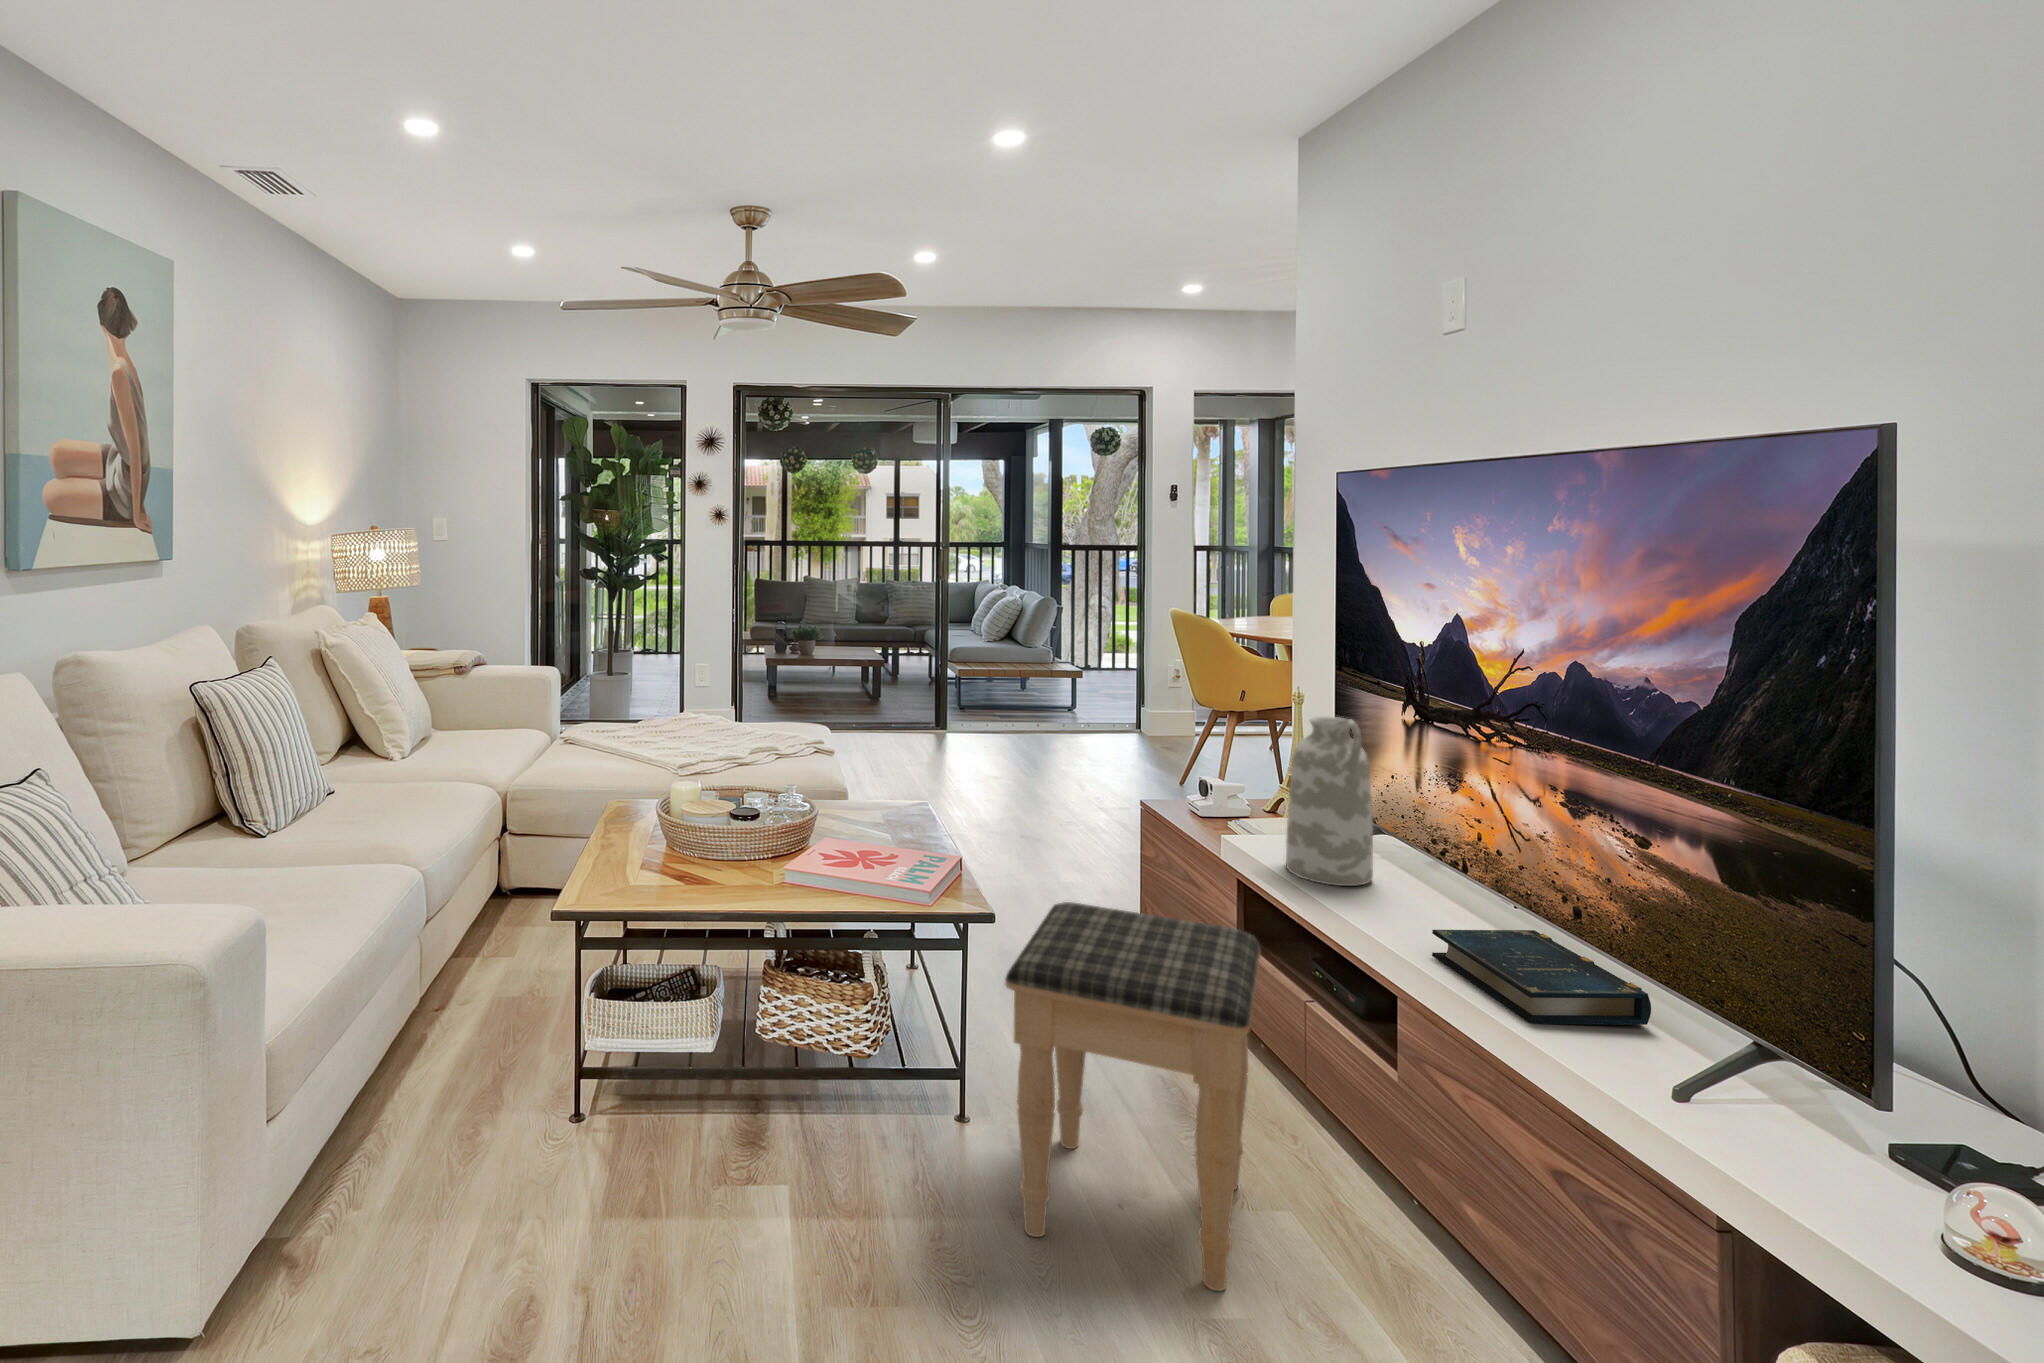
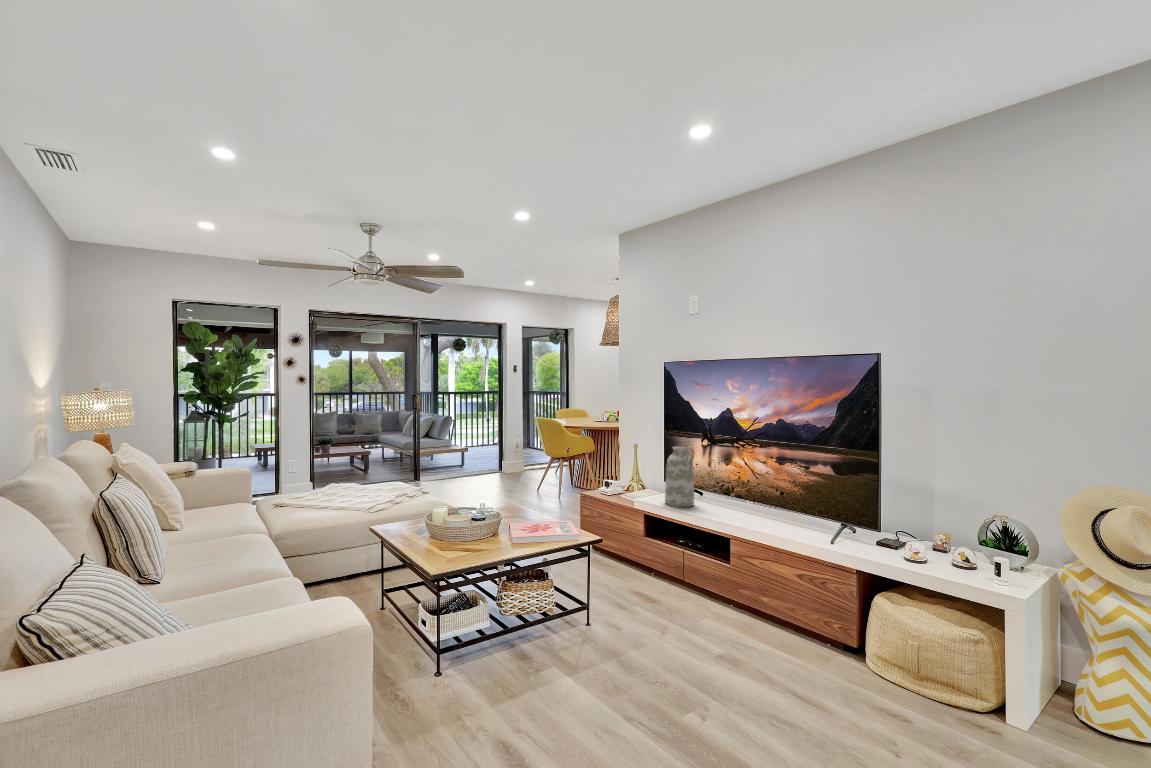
footstool: present [1005,902,1260,1291] -> none [624,523,729,653]
book: present [1432,930,1651,1025] -> none [737,507,803,533]

